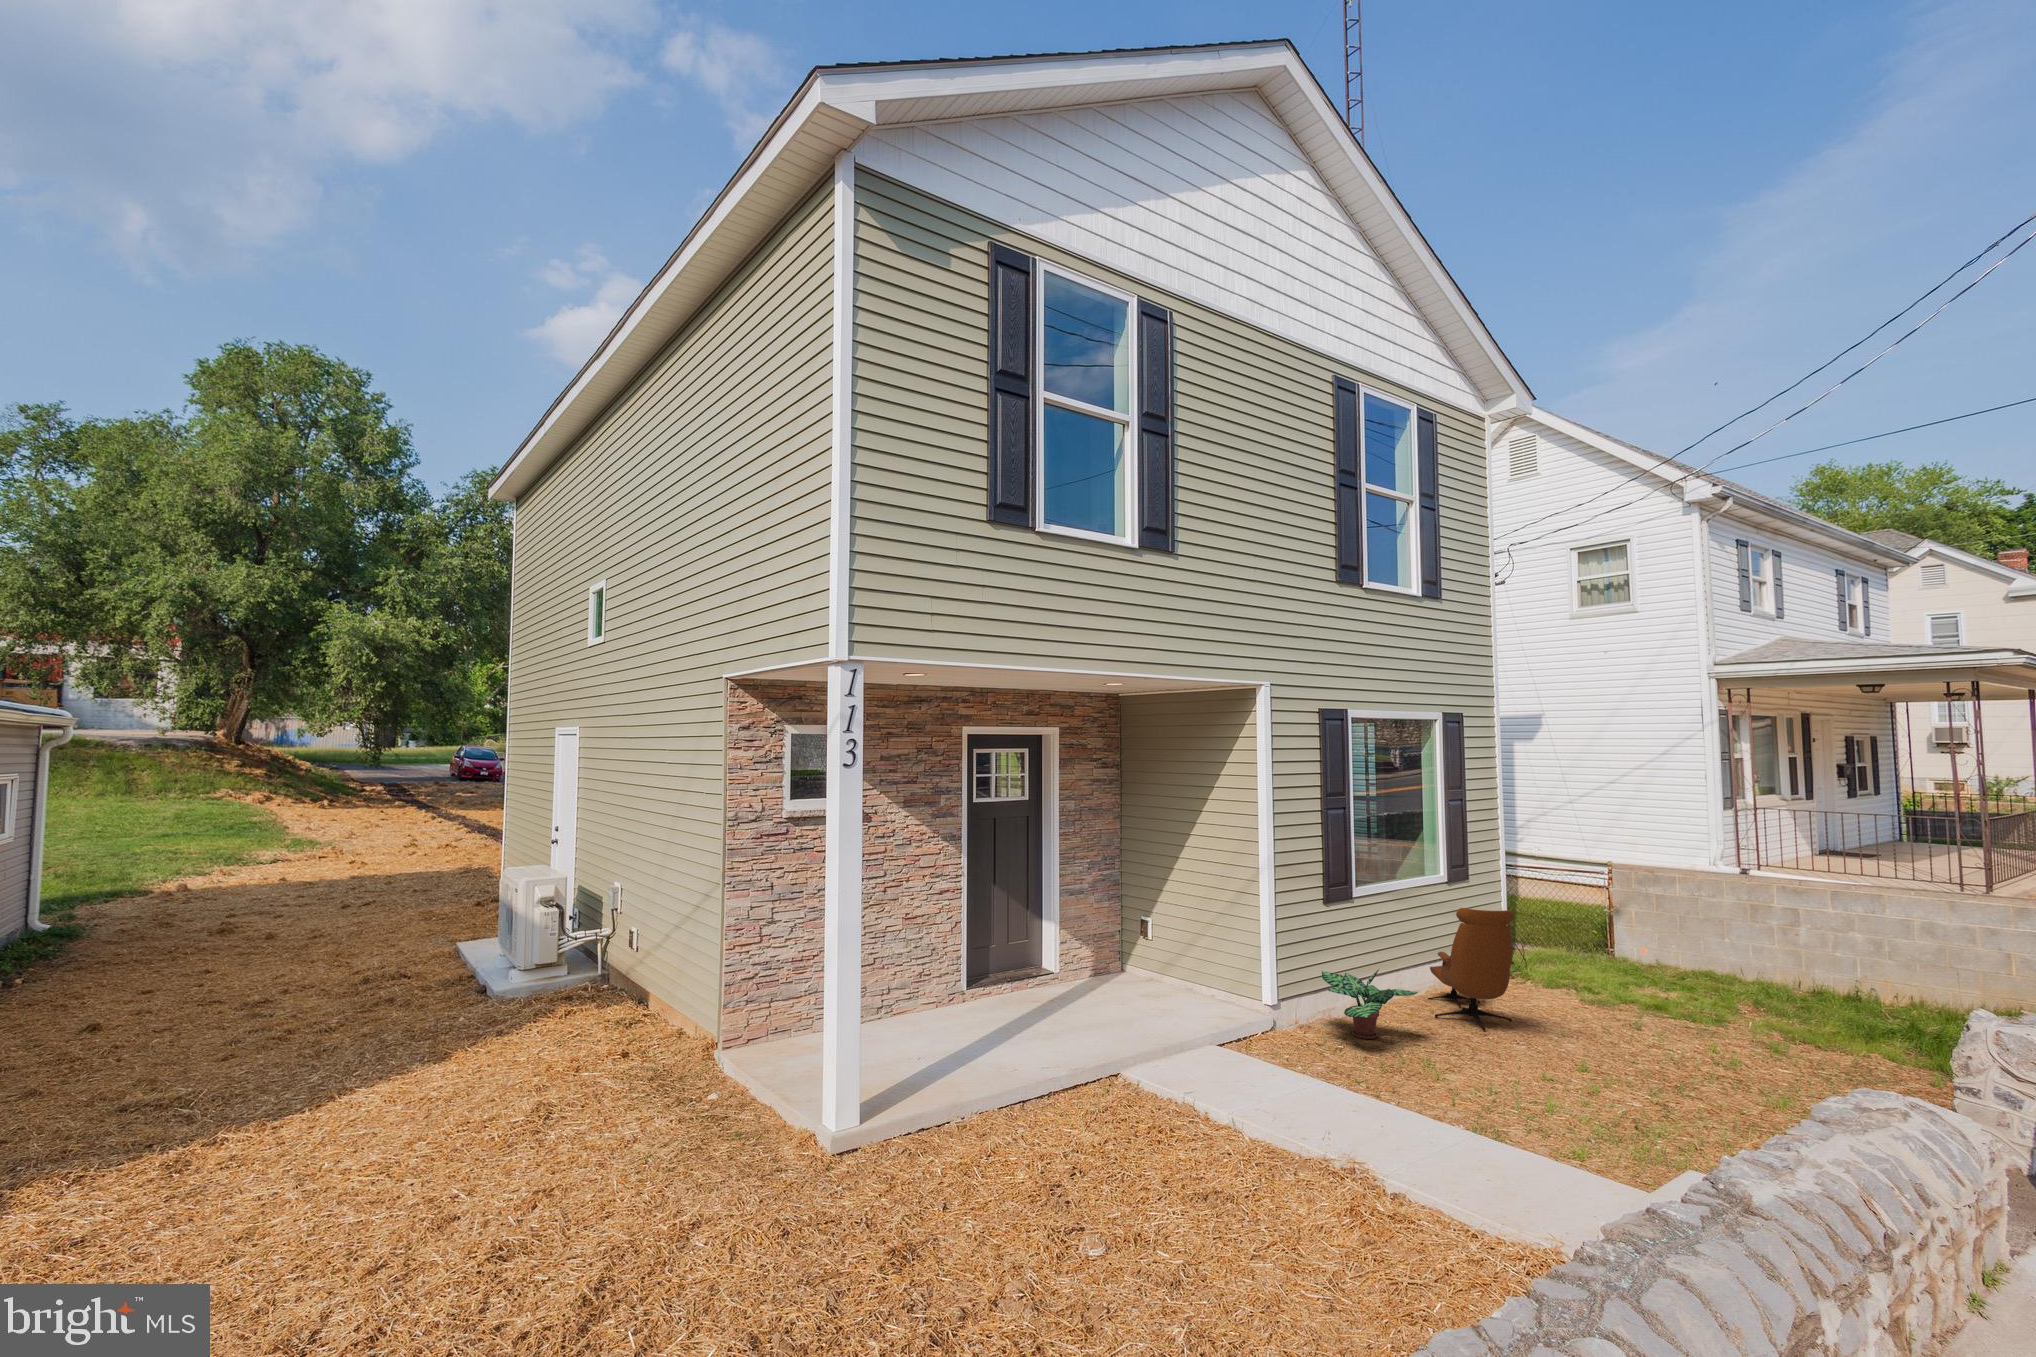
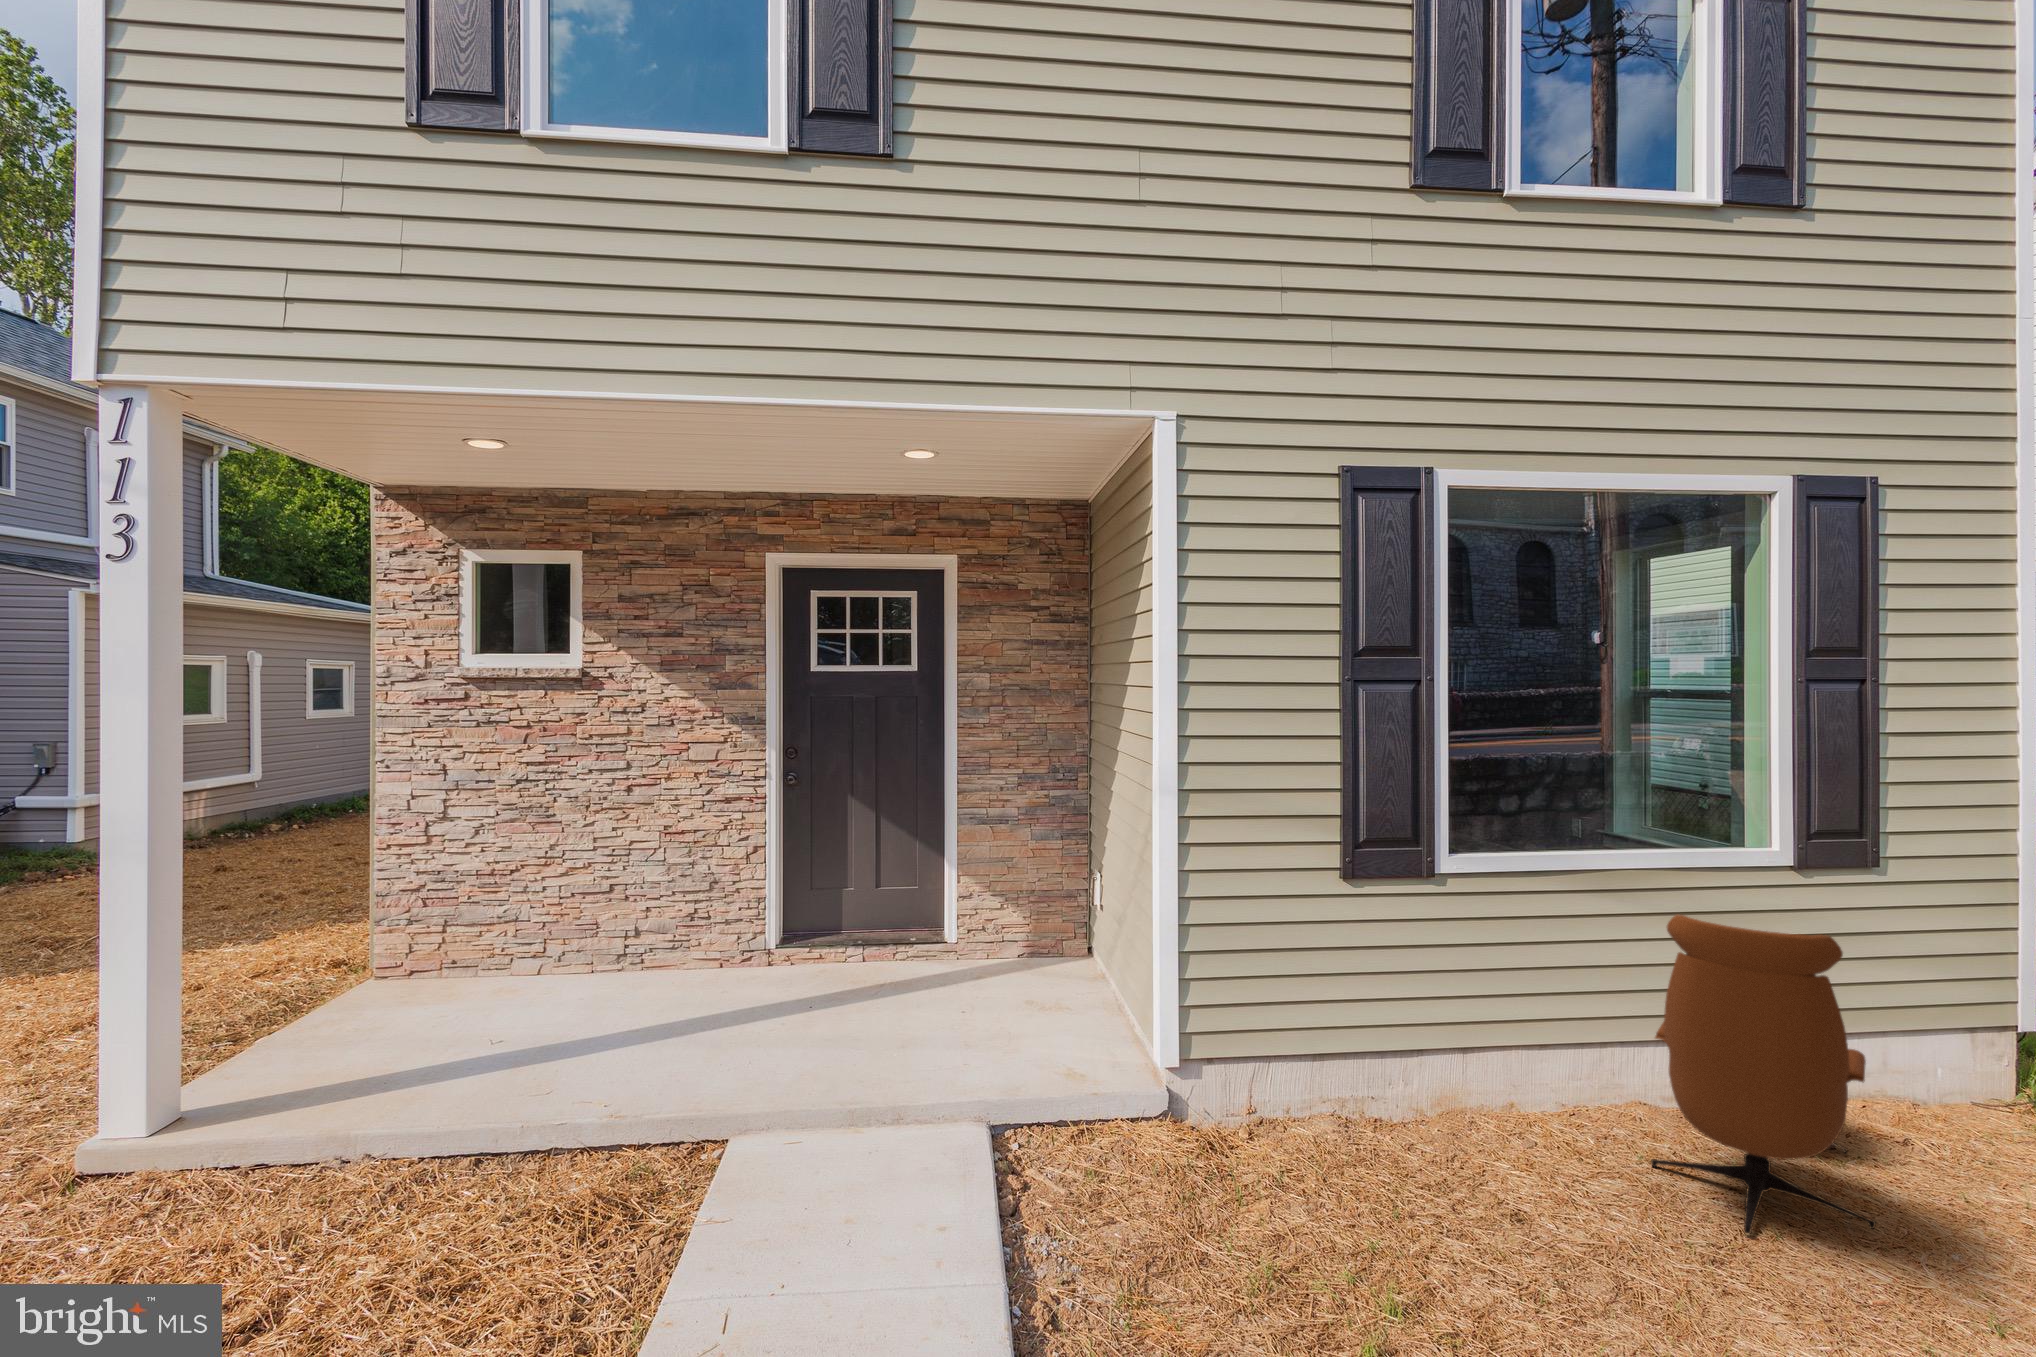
potted plant: present [1322,970,1418,1039] -> none [1273,1012,1521,1184]

